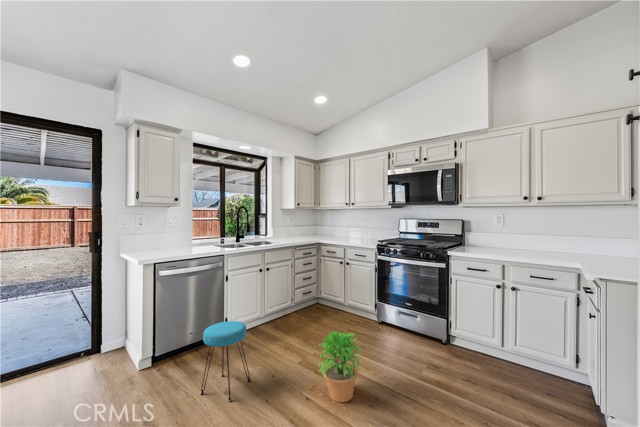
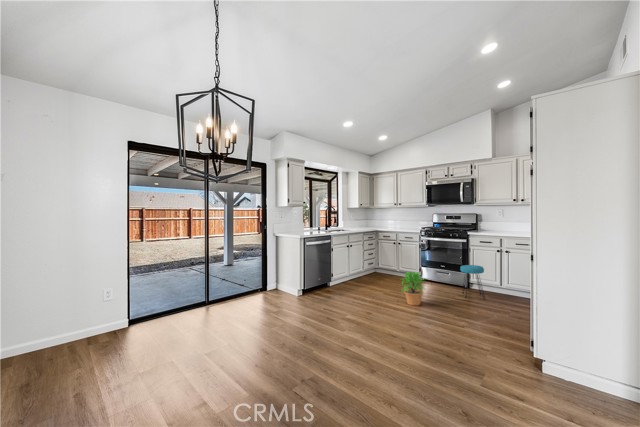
stool: present [201,321,250,400] -> present [460,265,485,299]

